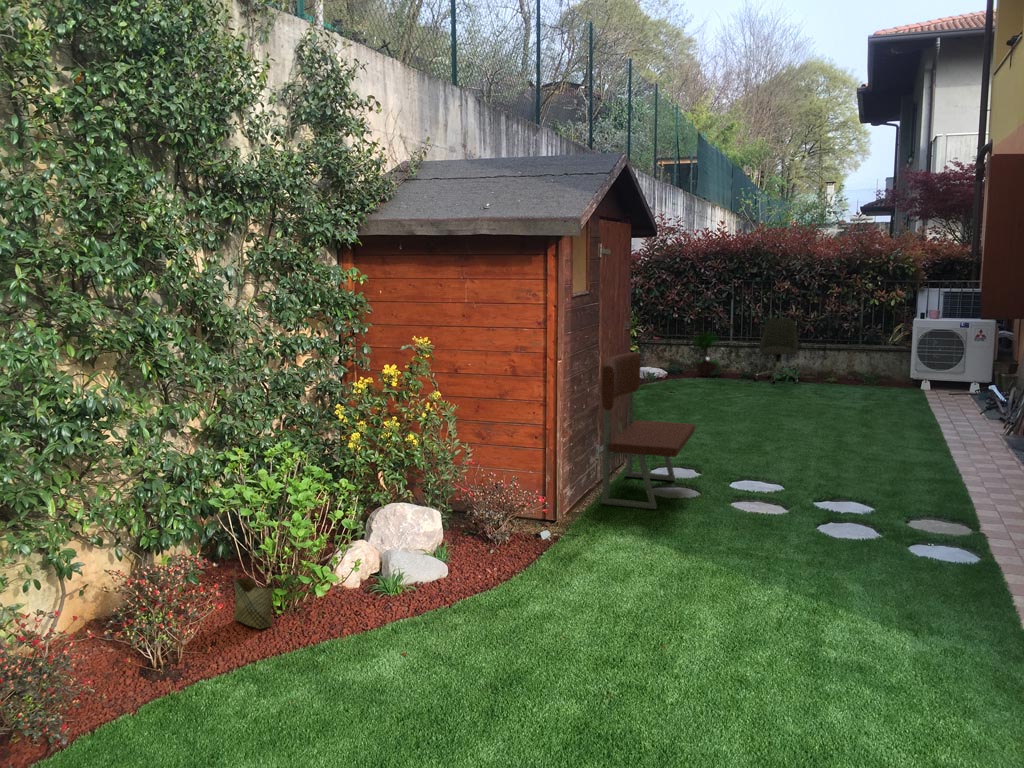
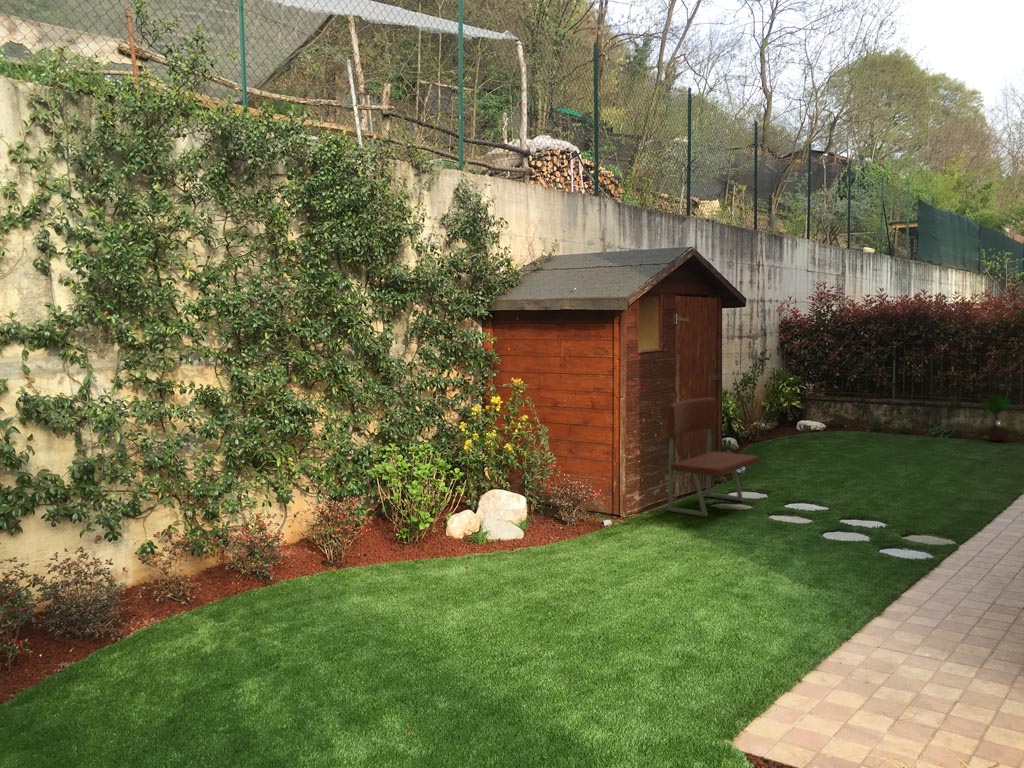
chair: present [753,318,799,384] -> none [910,379,955,440]
potted tree: present [693,332,717,376] -> present [983,396,1010,441]
woven basket: present [233,557,274,629] -> none [379,509,401,552]

